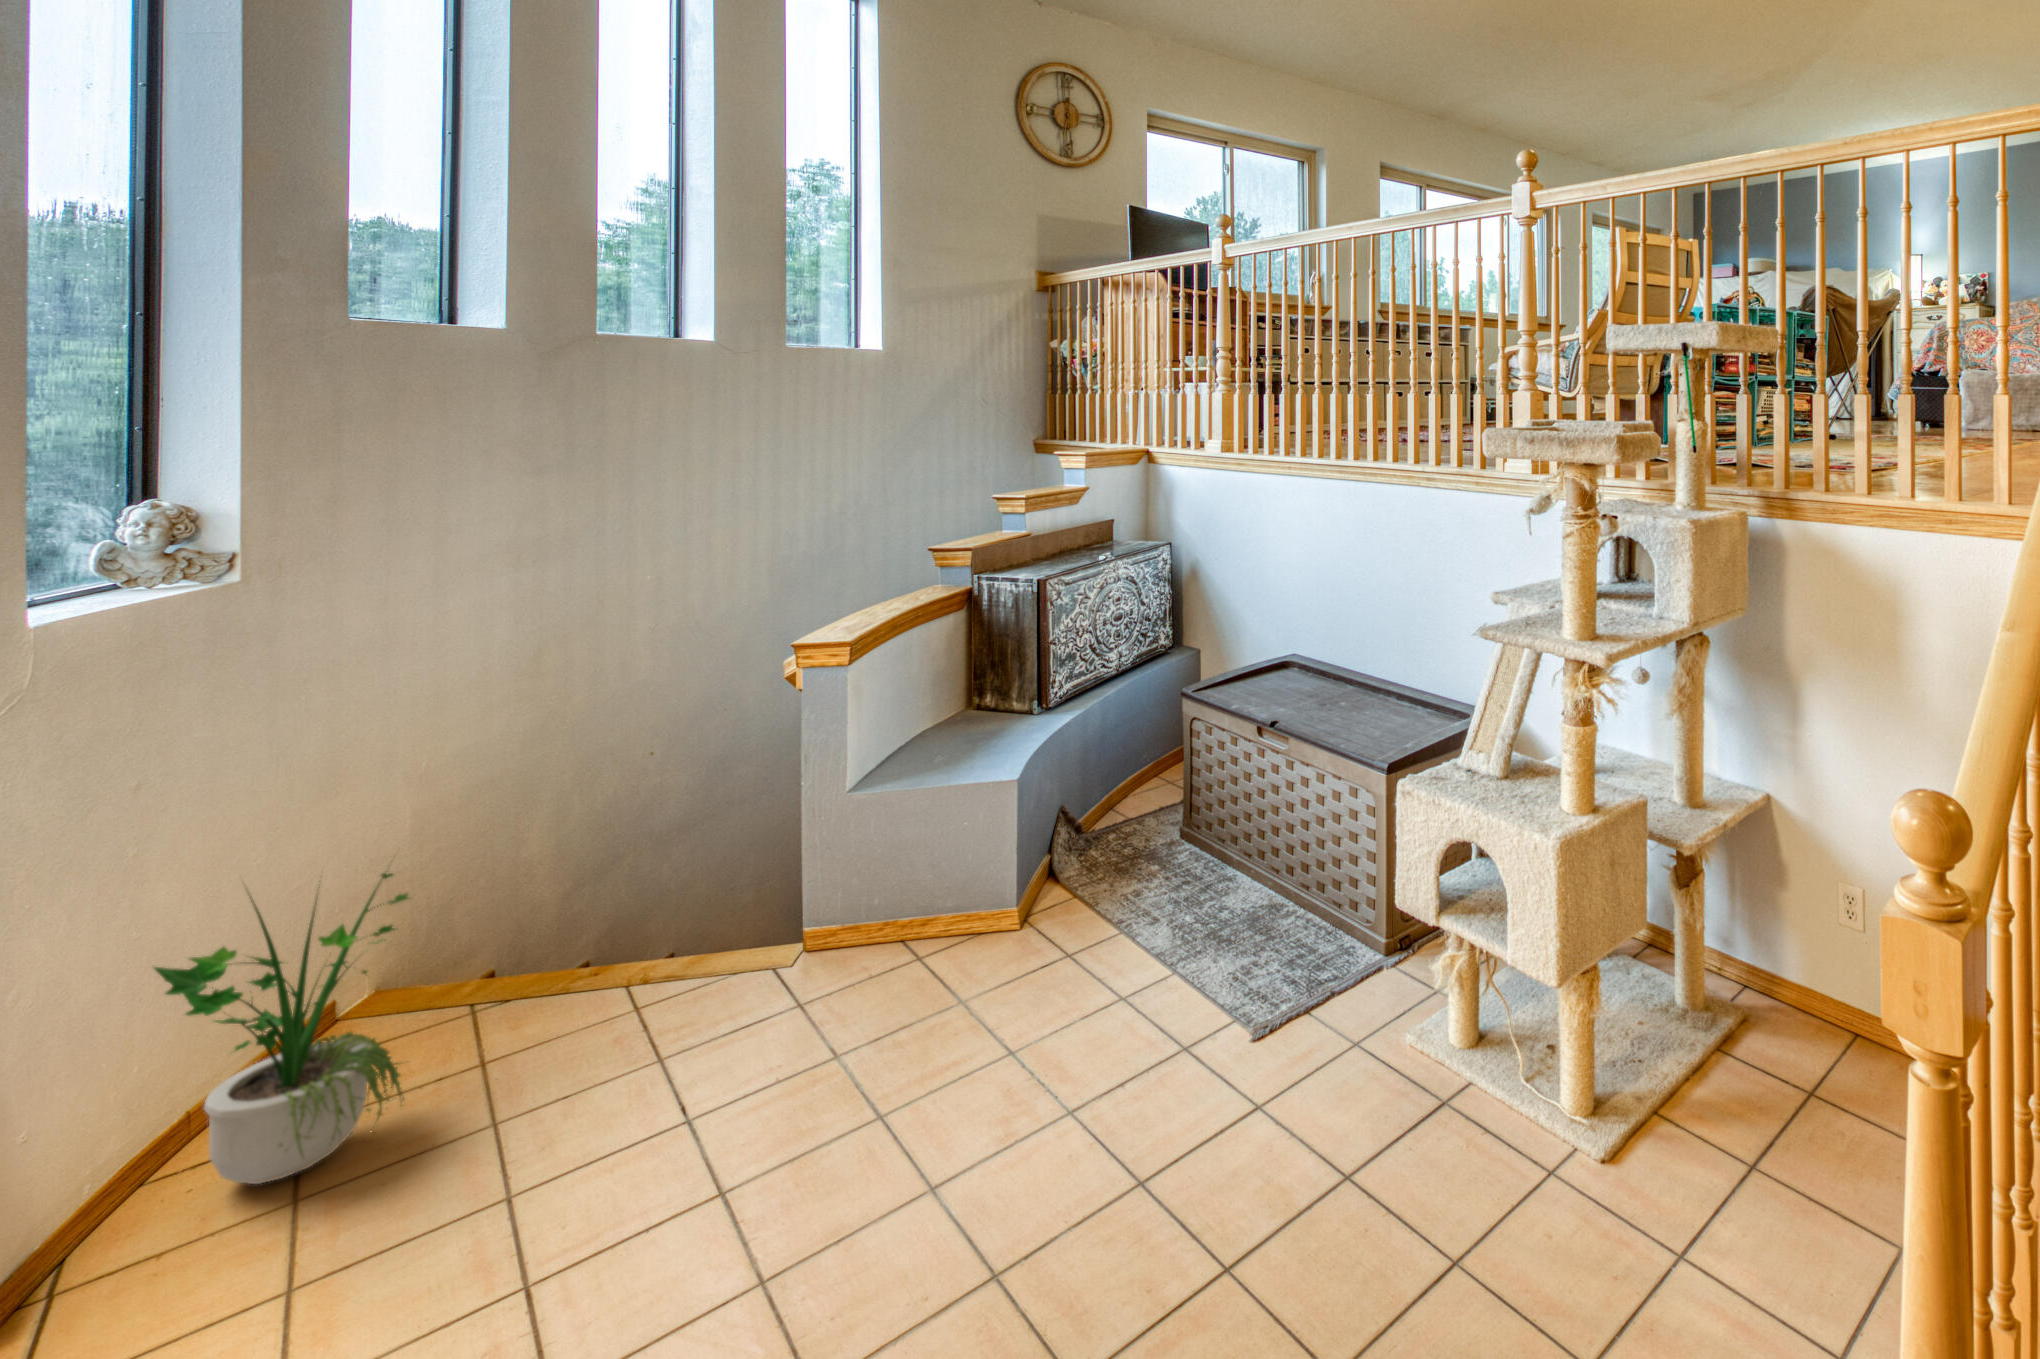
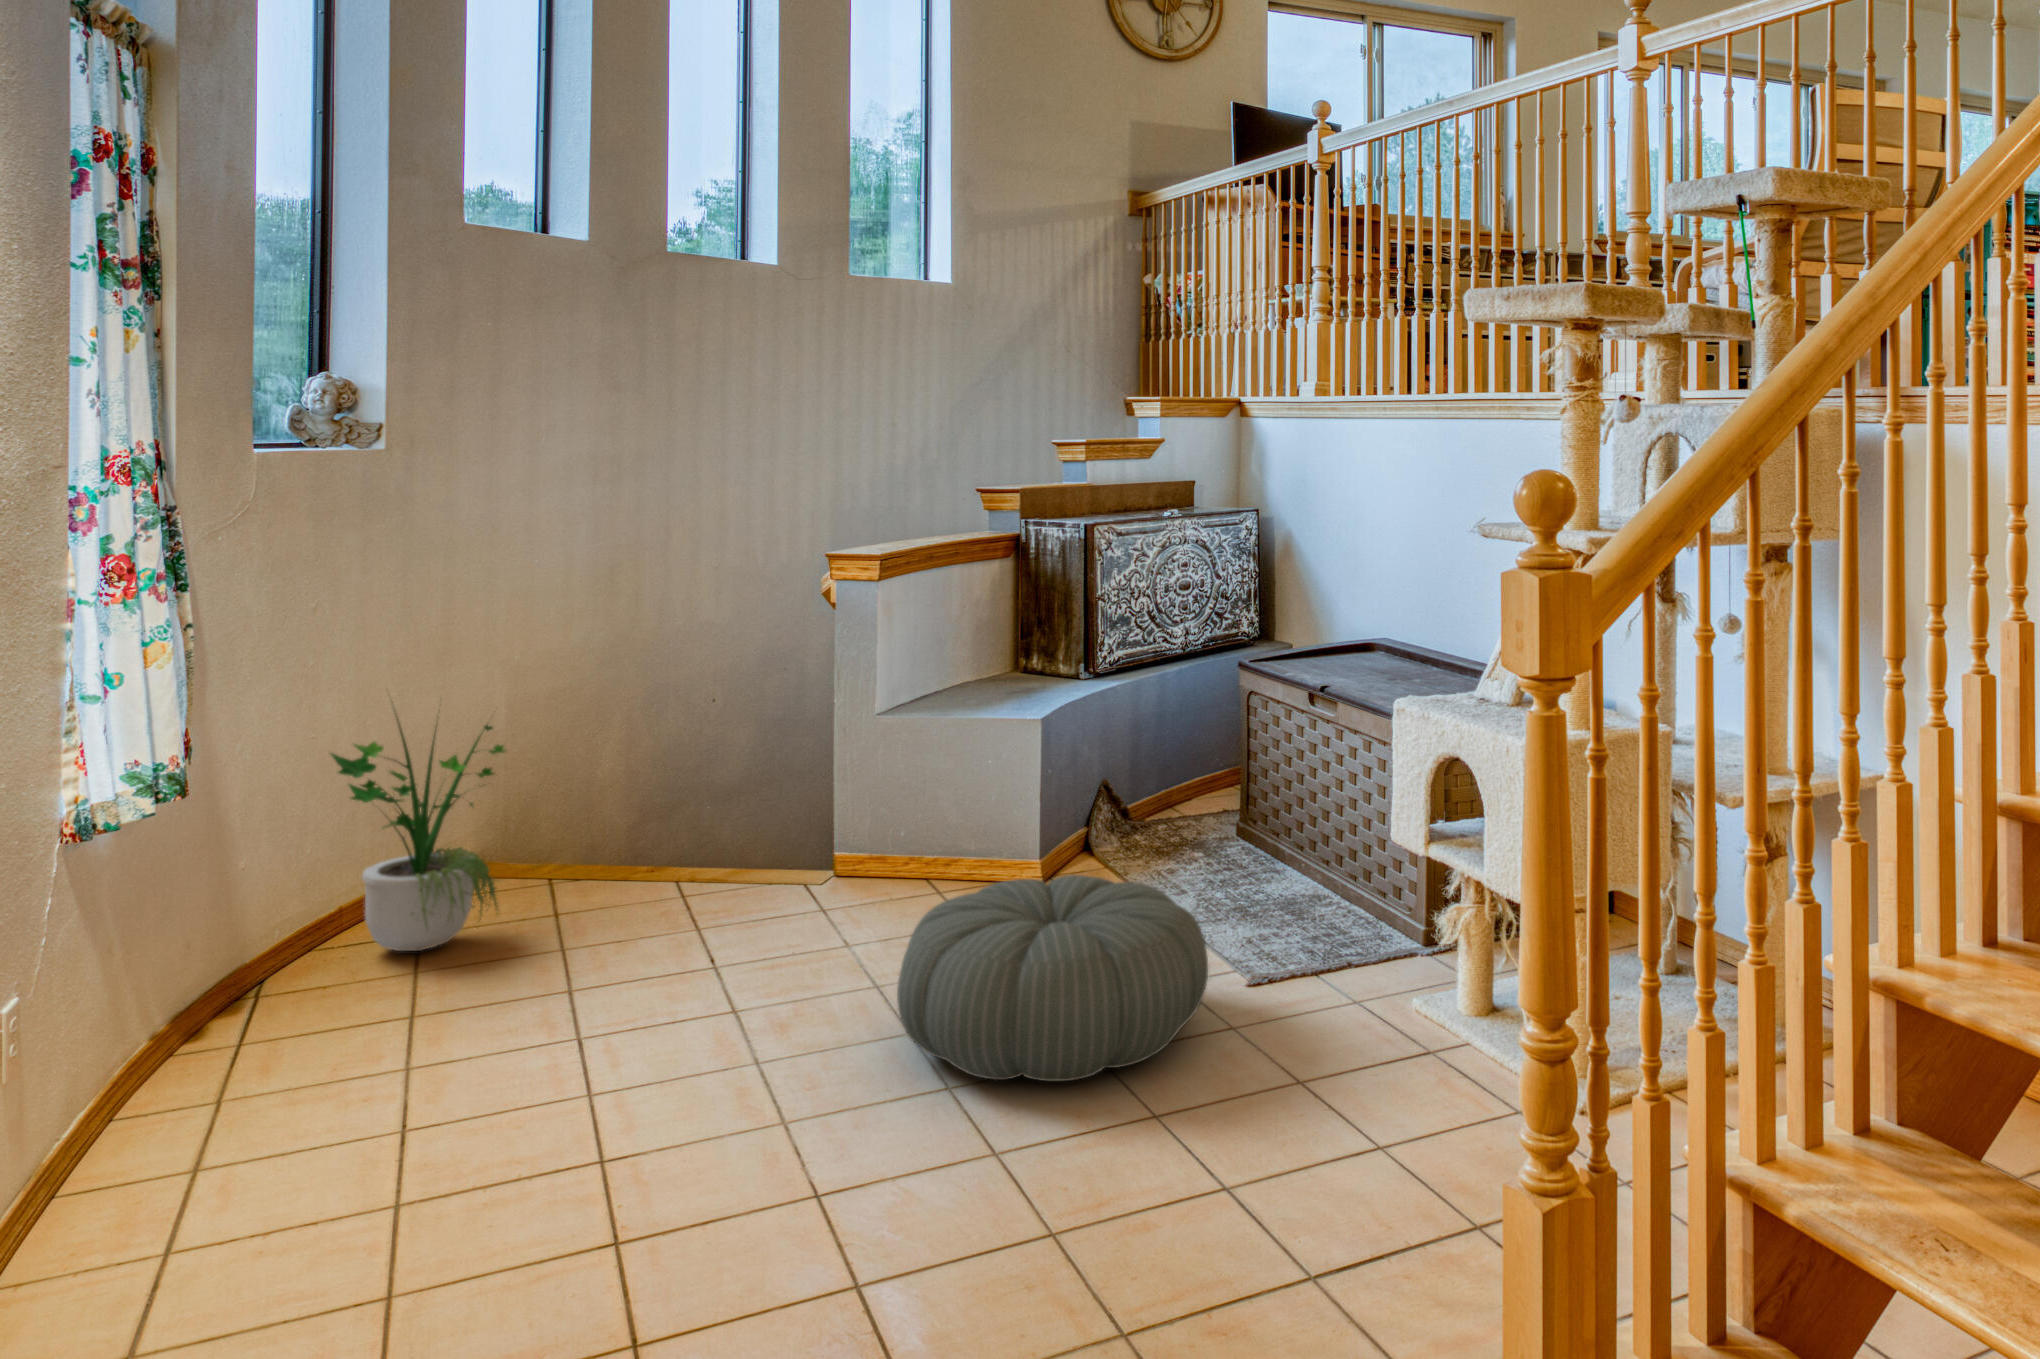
pouf: none [928,967,1239,1248] -> present [897,875,1208,1081]

